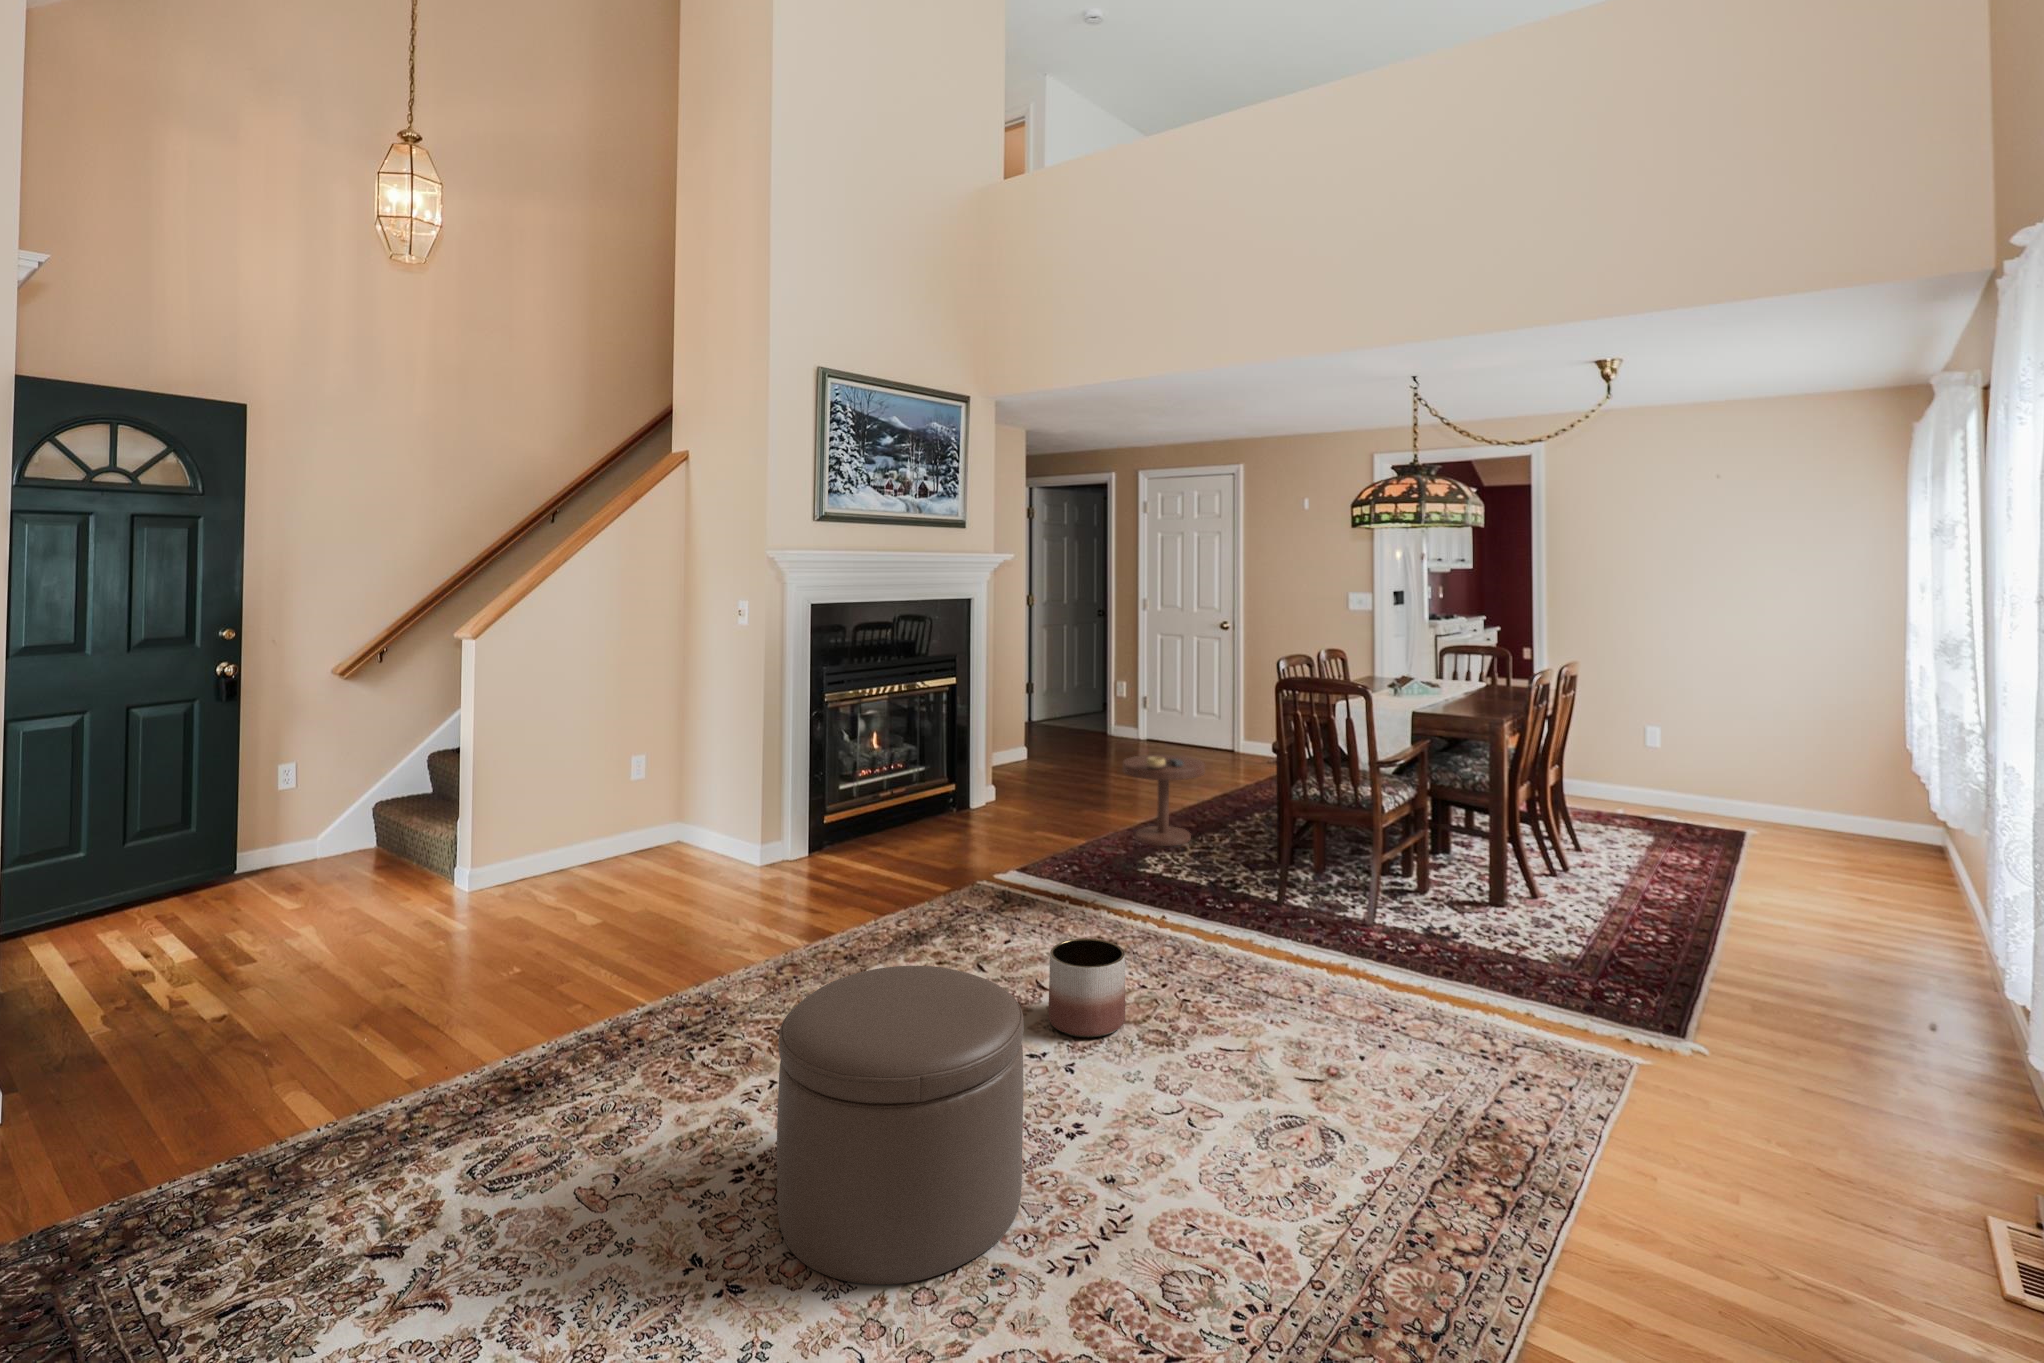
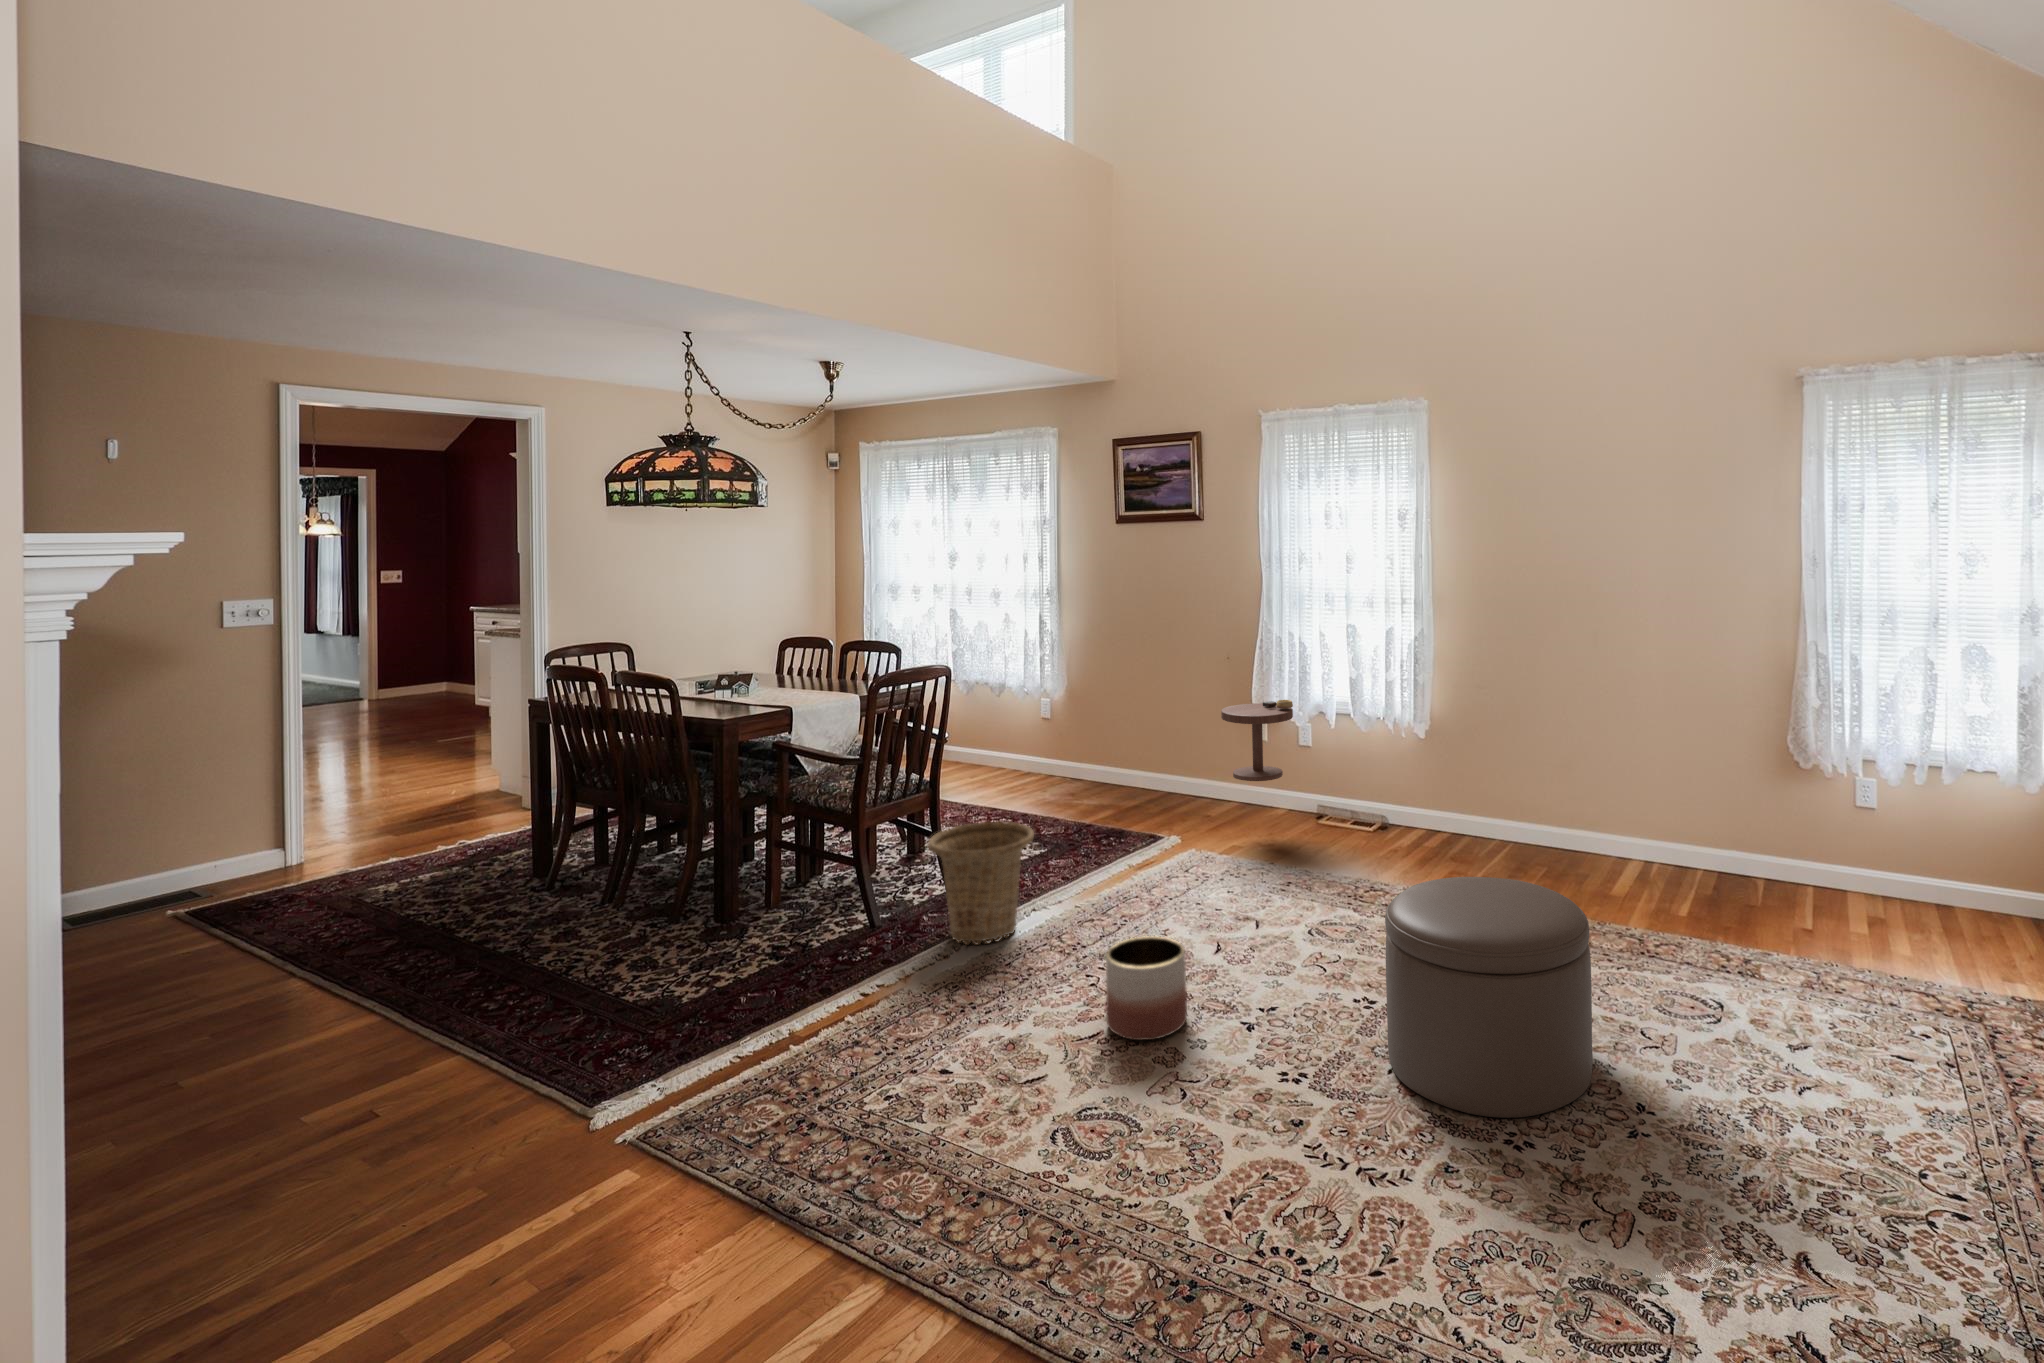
side table: present [1123,755,1205,846] -> present [1221,700,1293,781]
basket: none [1262,843,1368,969] -> present [928,822,1034,945]

